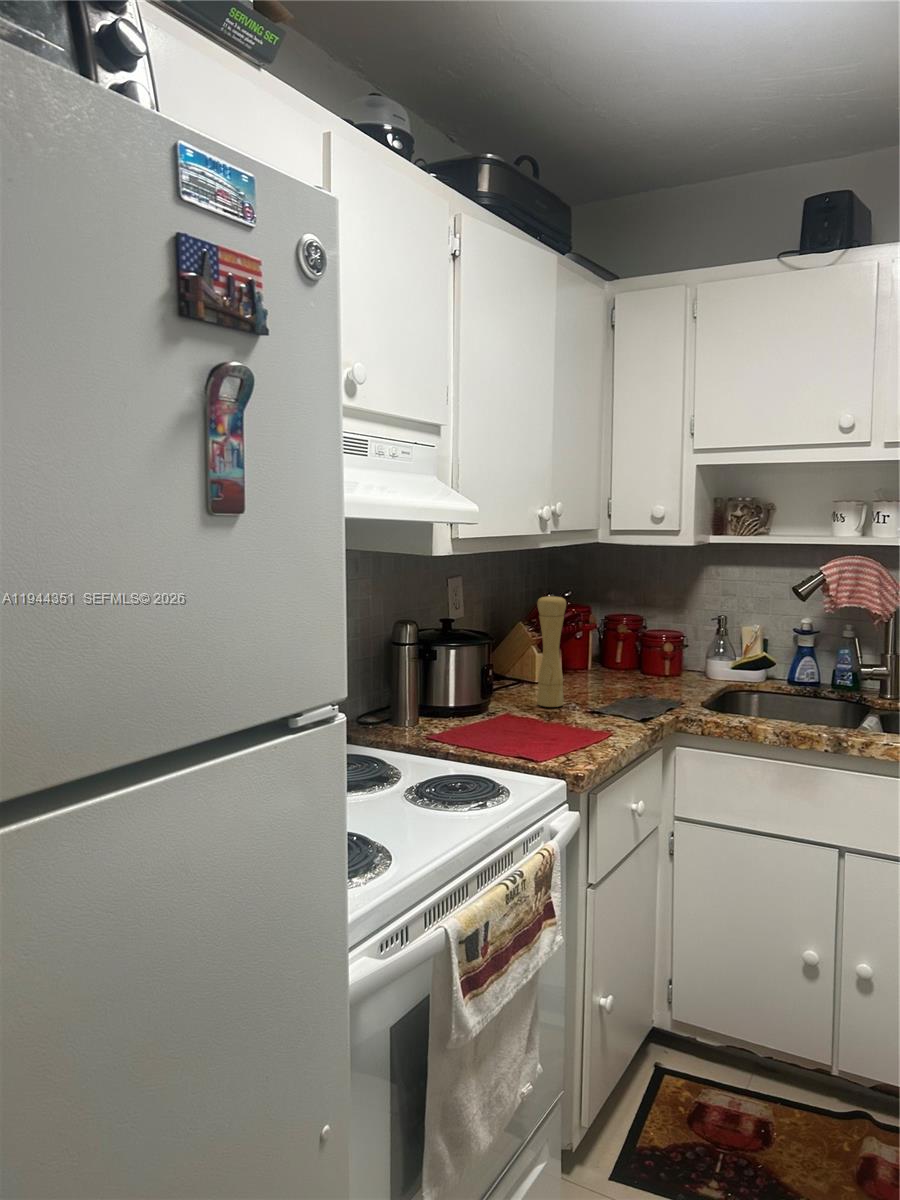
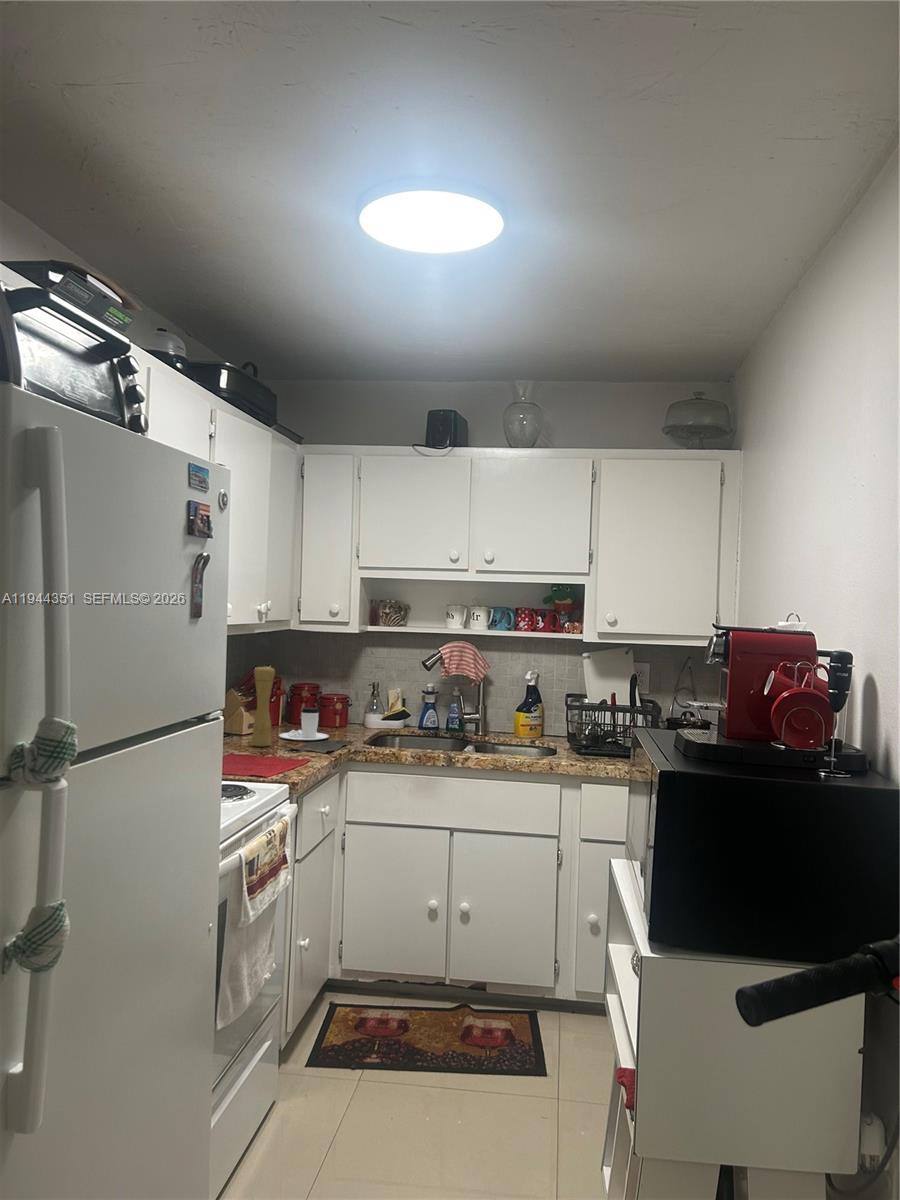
coffee cup: none [580,652,650,699] -> present [279,707,329,740]

